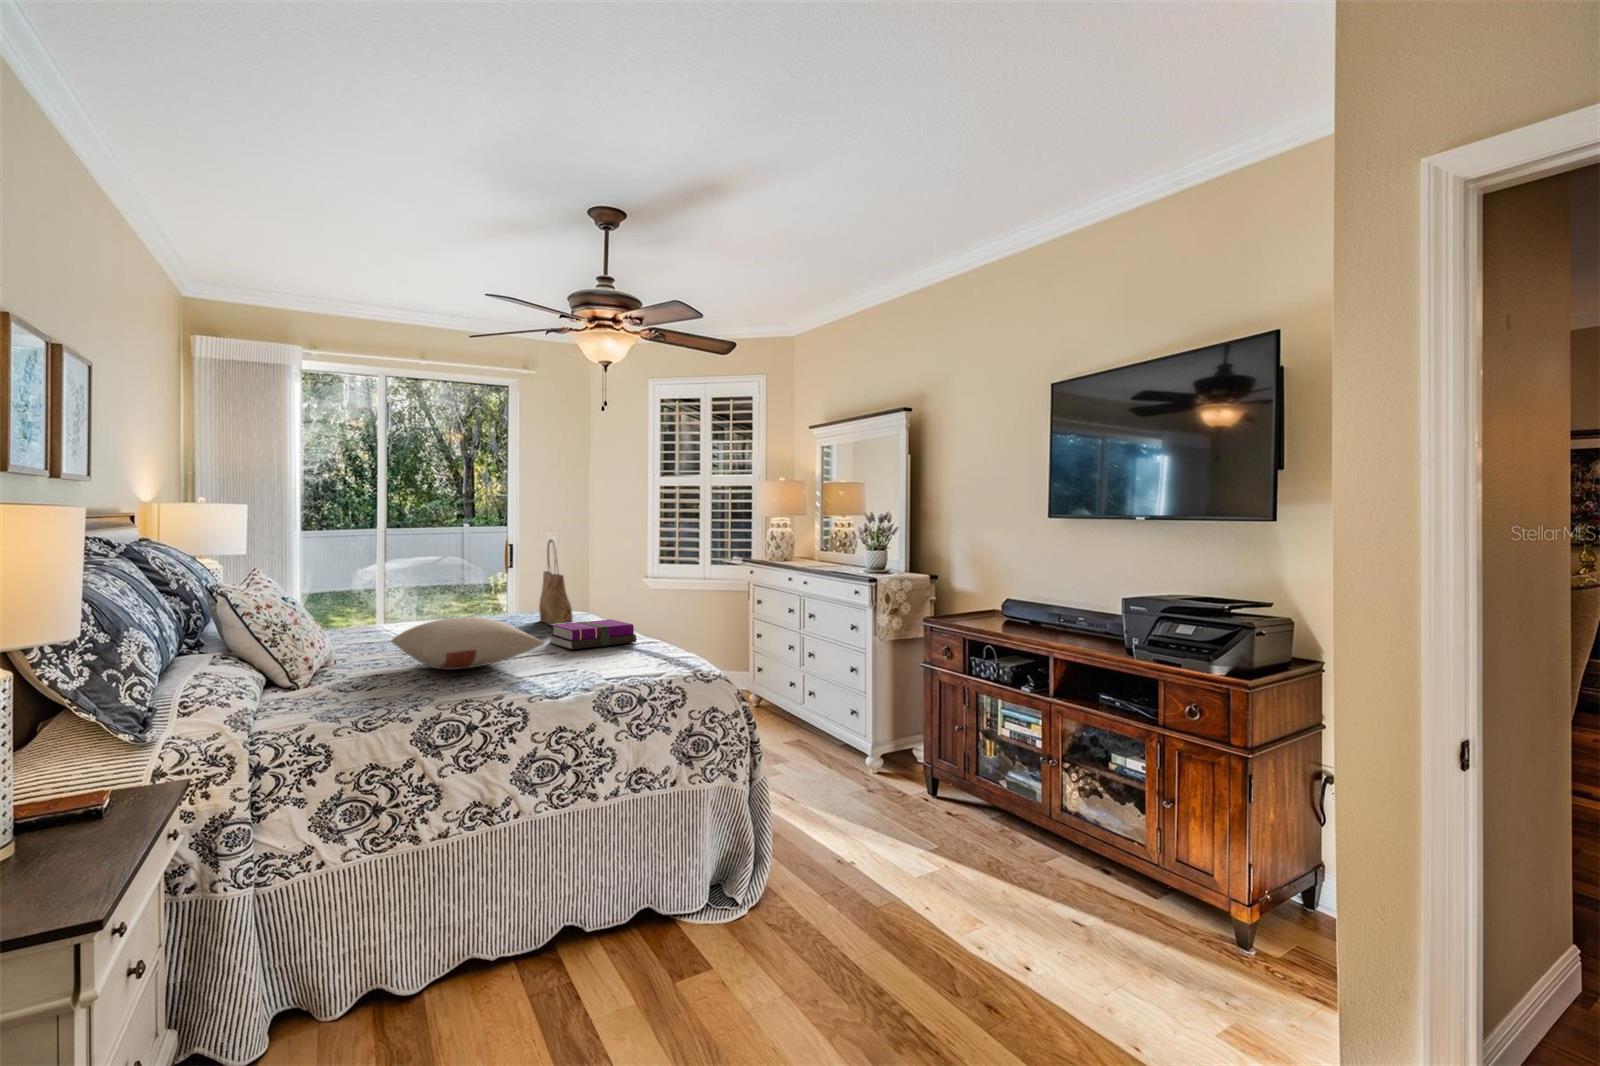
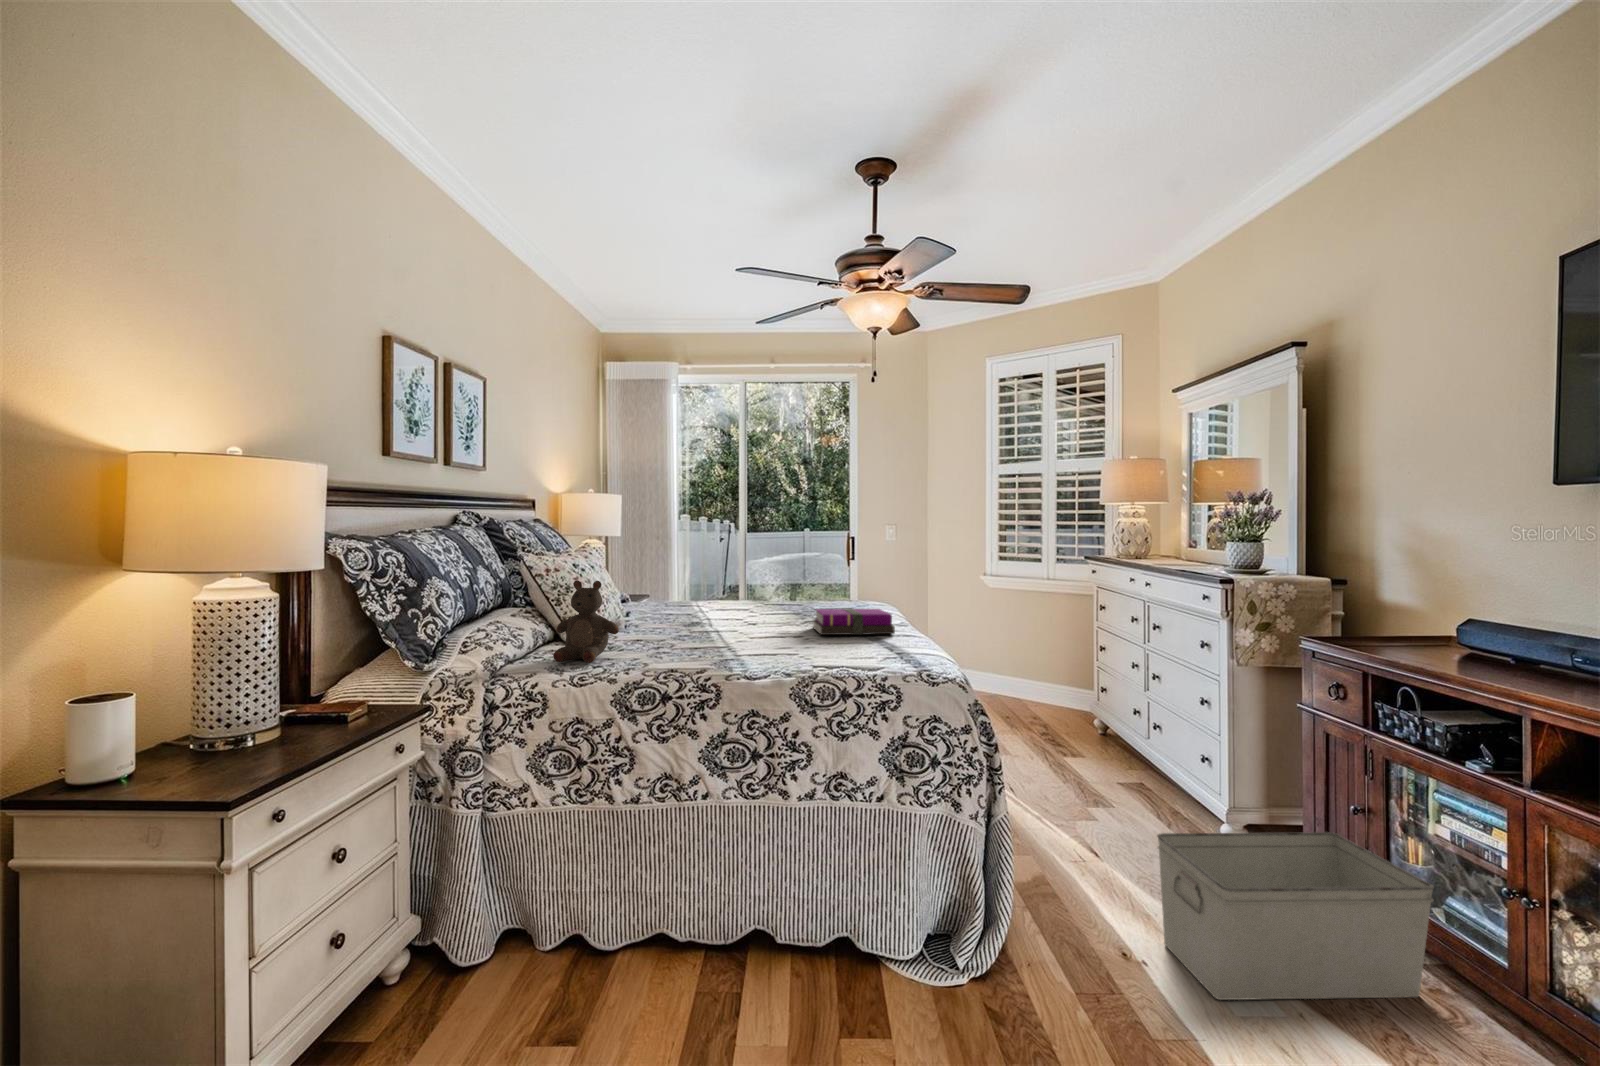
tote bag: present [539,539,573,626] -> none [830,525,853,615]
stuffed bear: none [304,616,385,709] -> present [554,580,619,663]
pillow: present [392,617,544,670] -> none [656,593,776,641]
storage bin: none [855,748,1007,872] -> present [1157,832,1434,1000]

